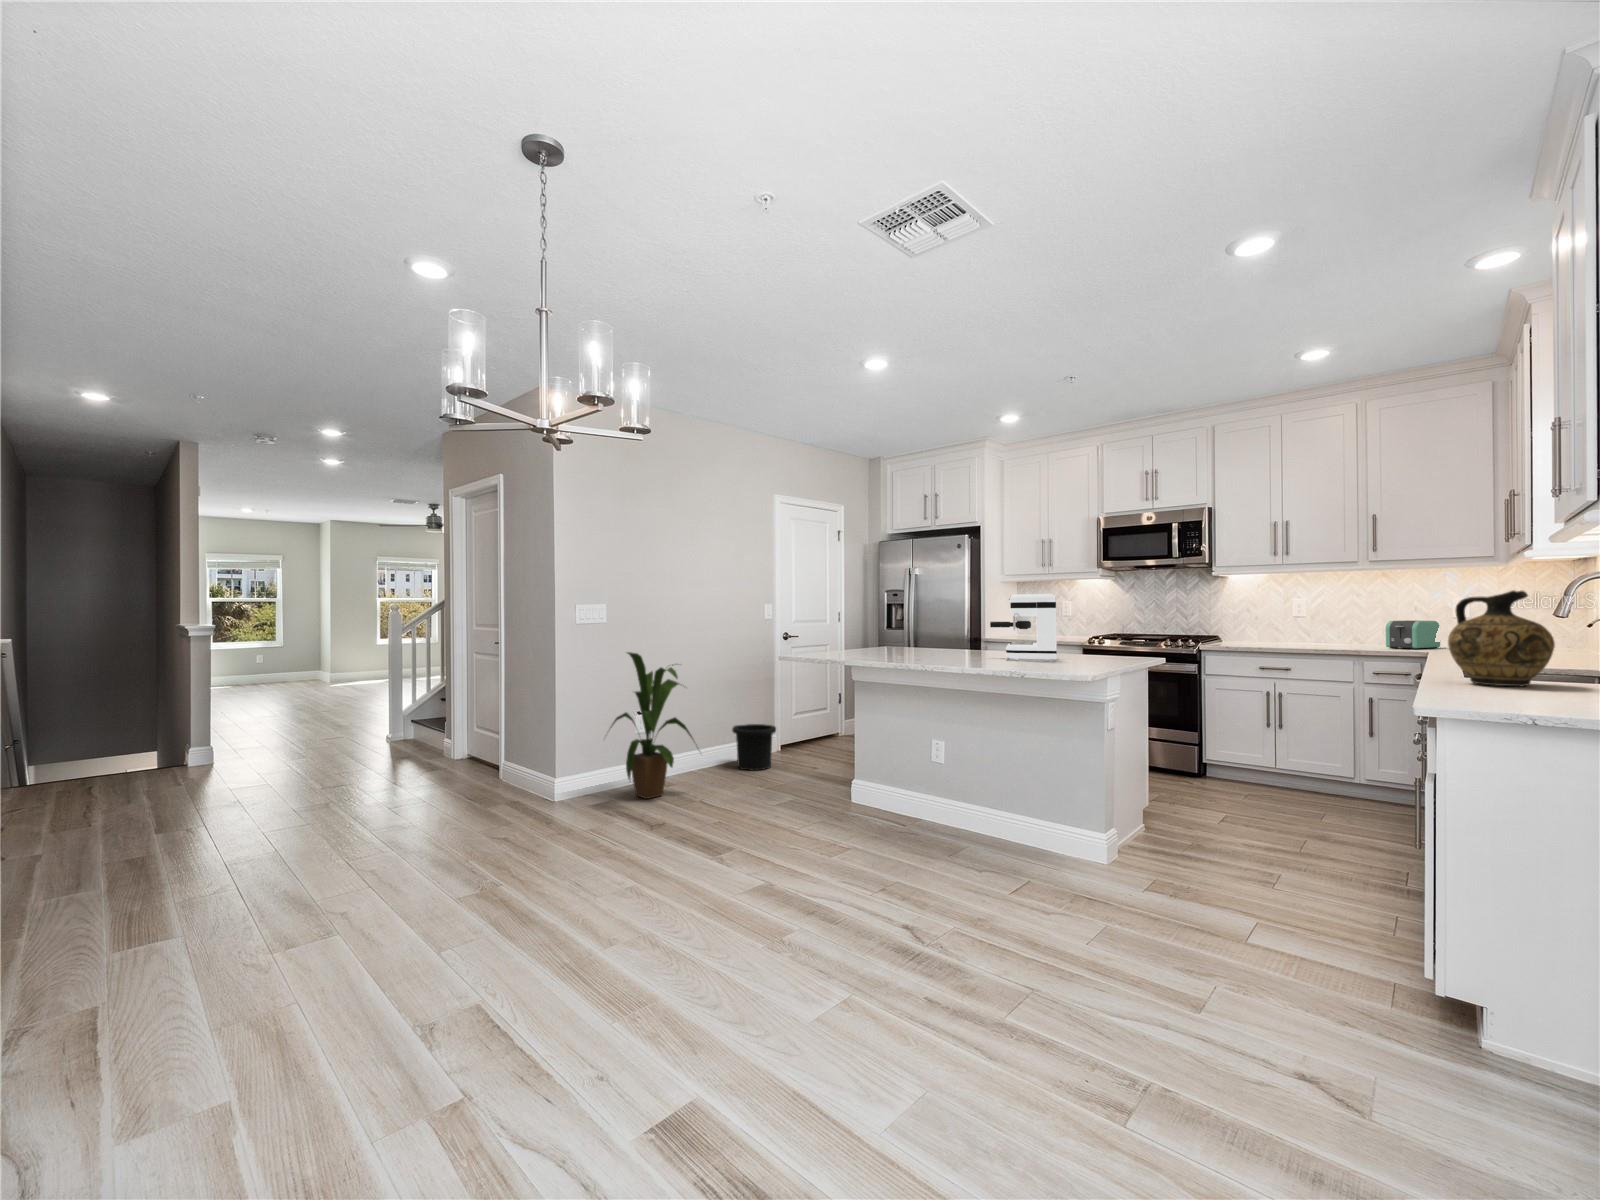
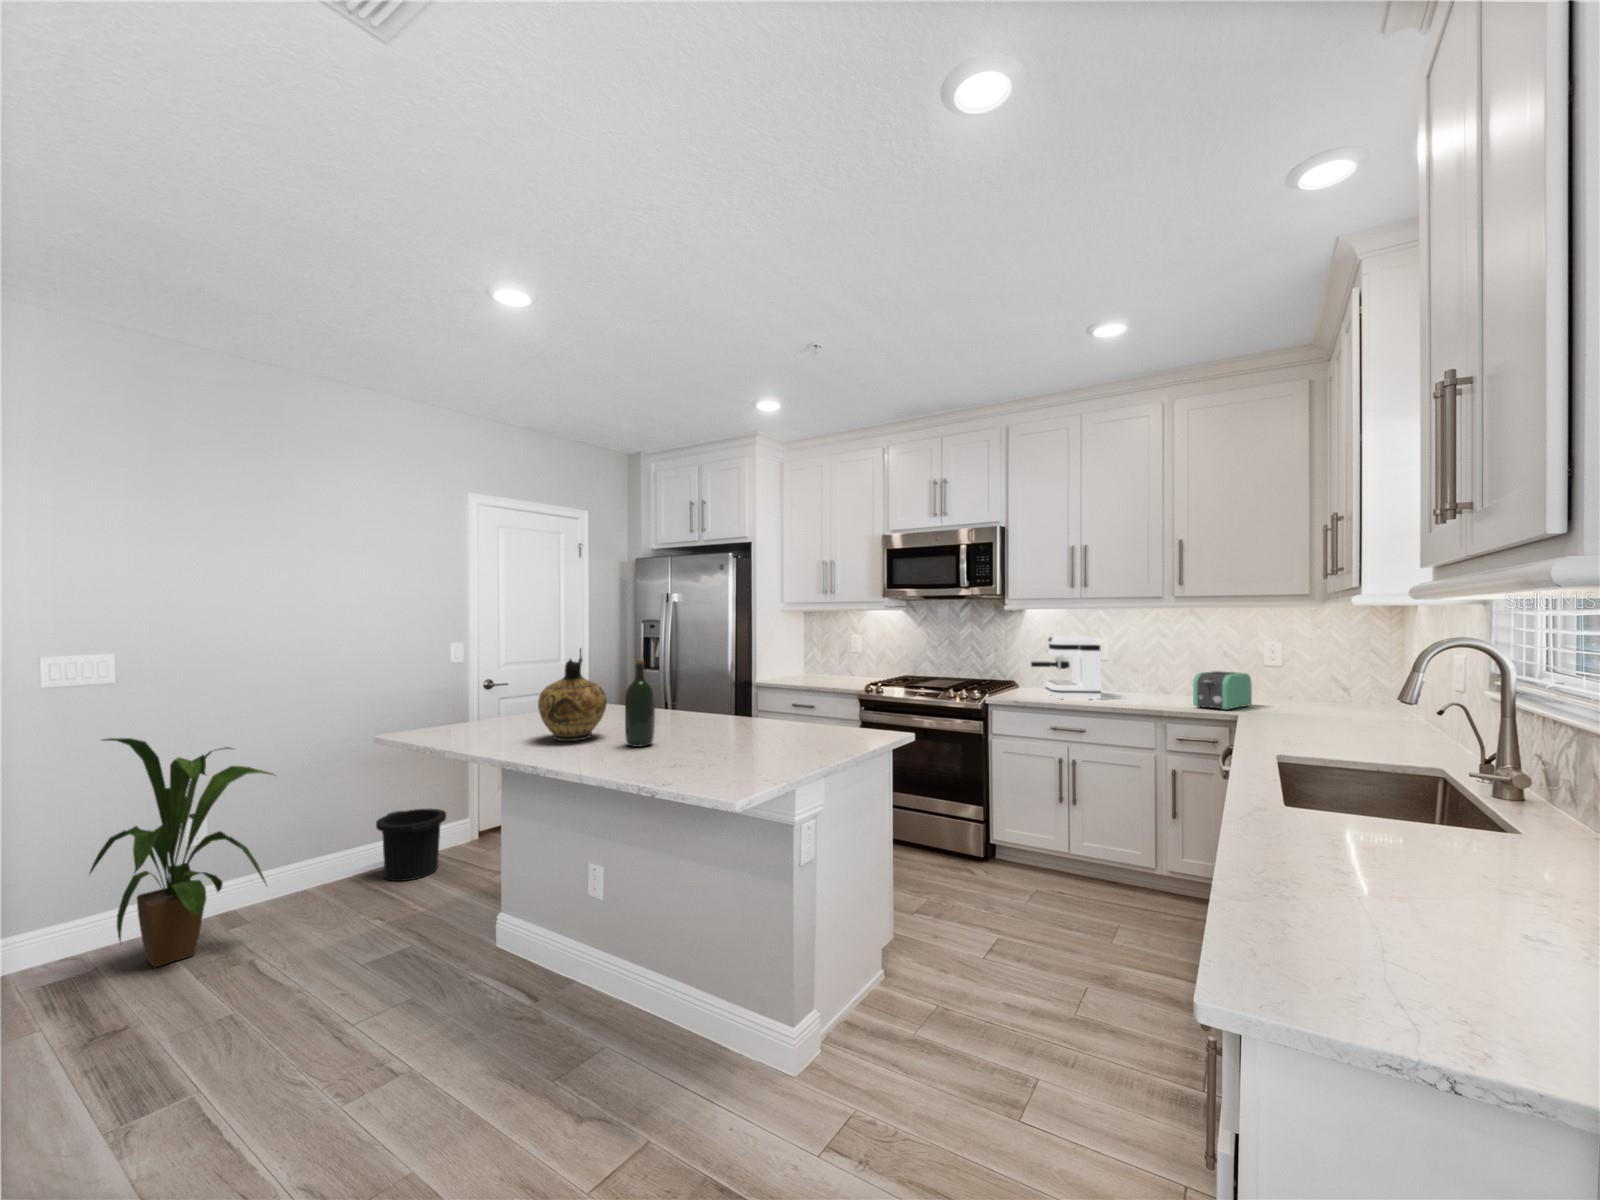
ceramic jug: present [1448,590,1555,686] -> present [538,659,607,741]
coffee maker: present [990,594,1057,661] -> present [1031,636,1101,700]
wine bottle: none [960,601,980,657] -> present [625,659,655,747]

